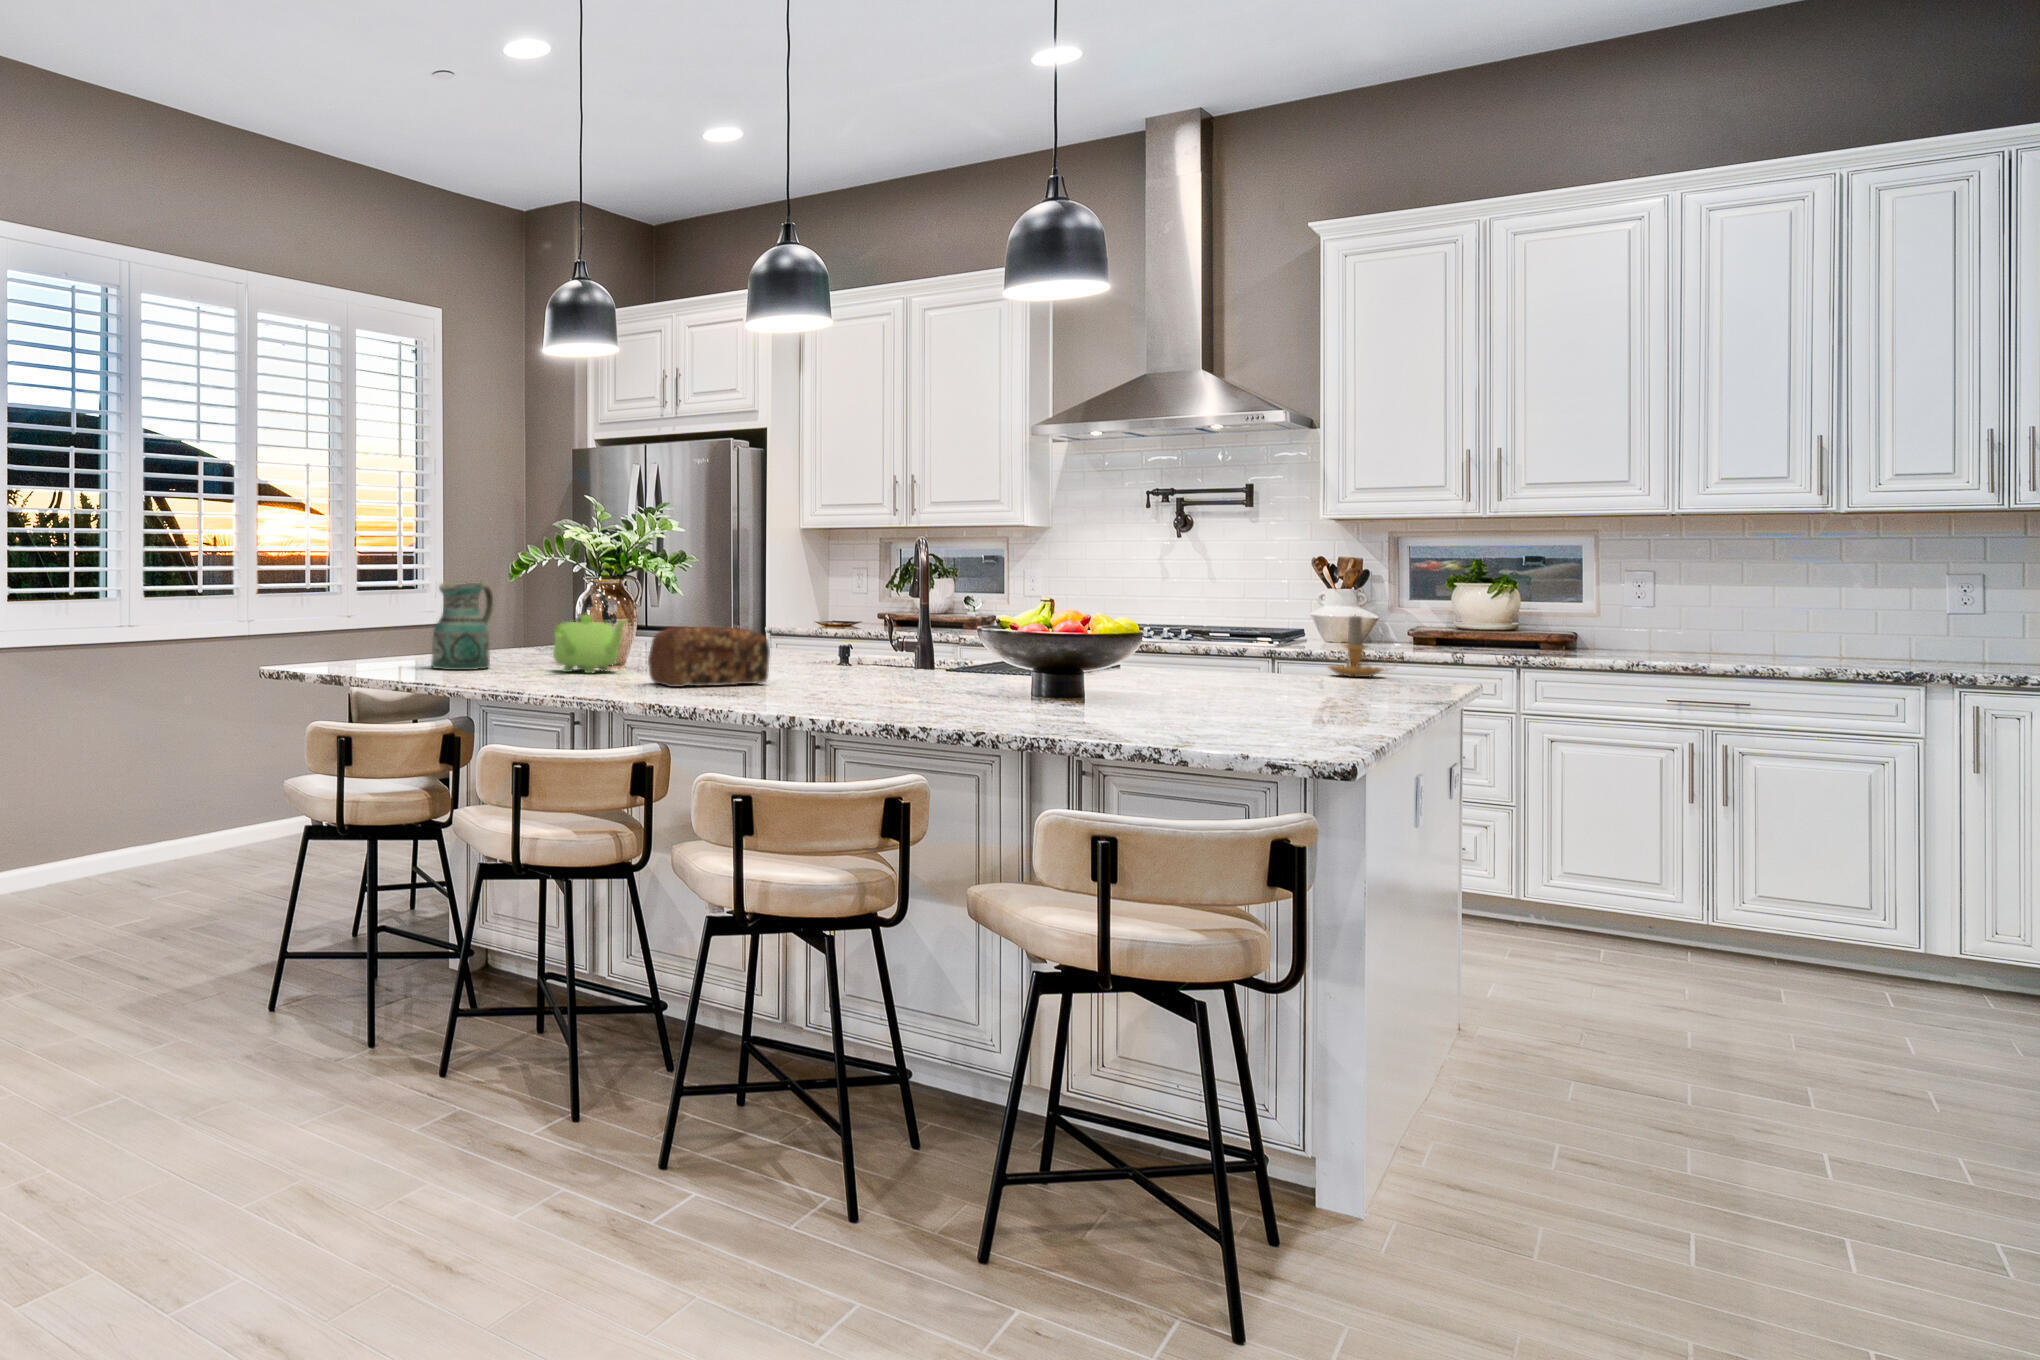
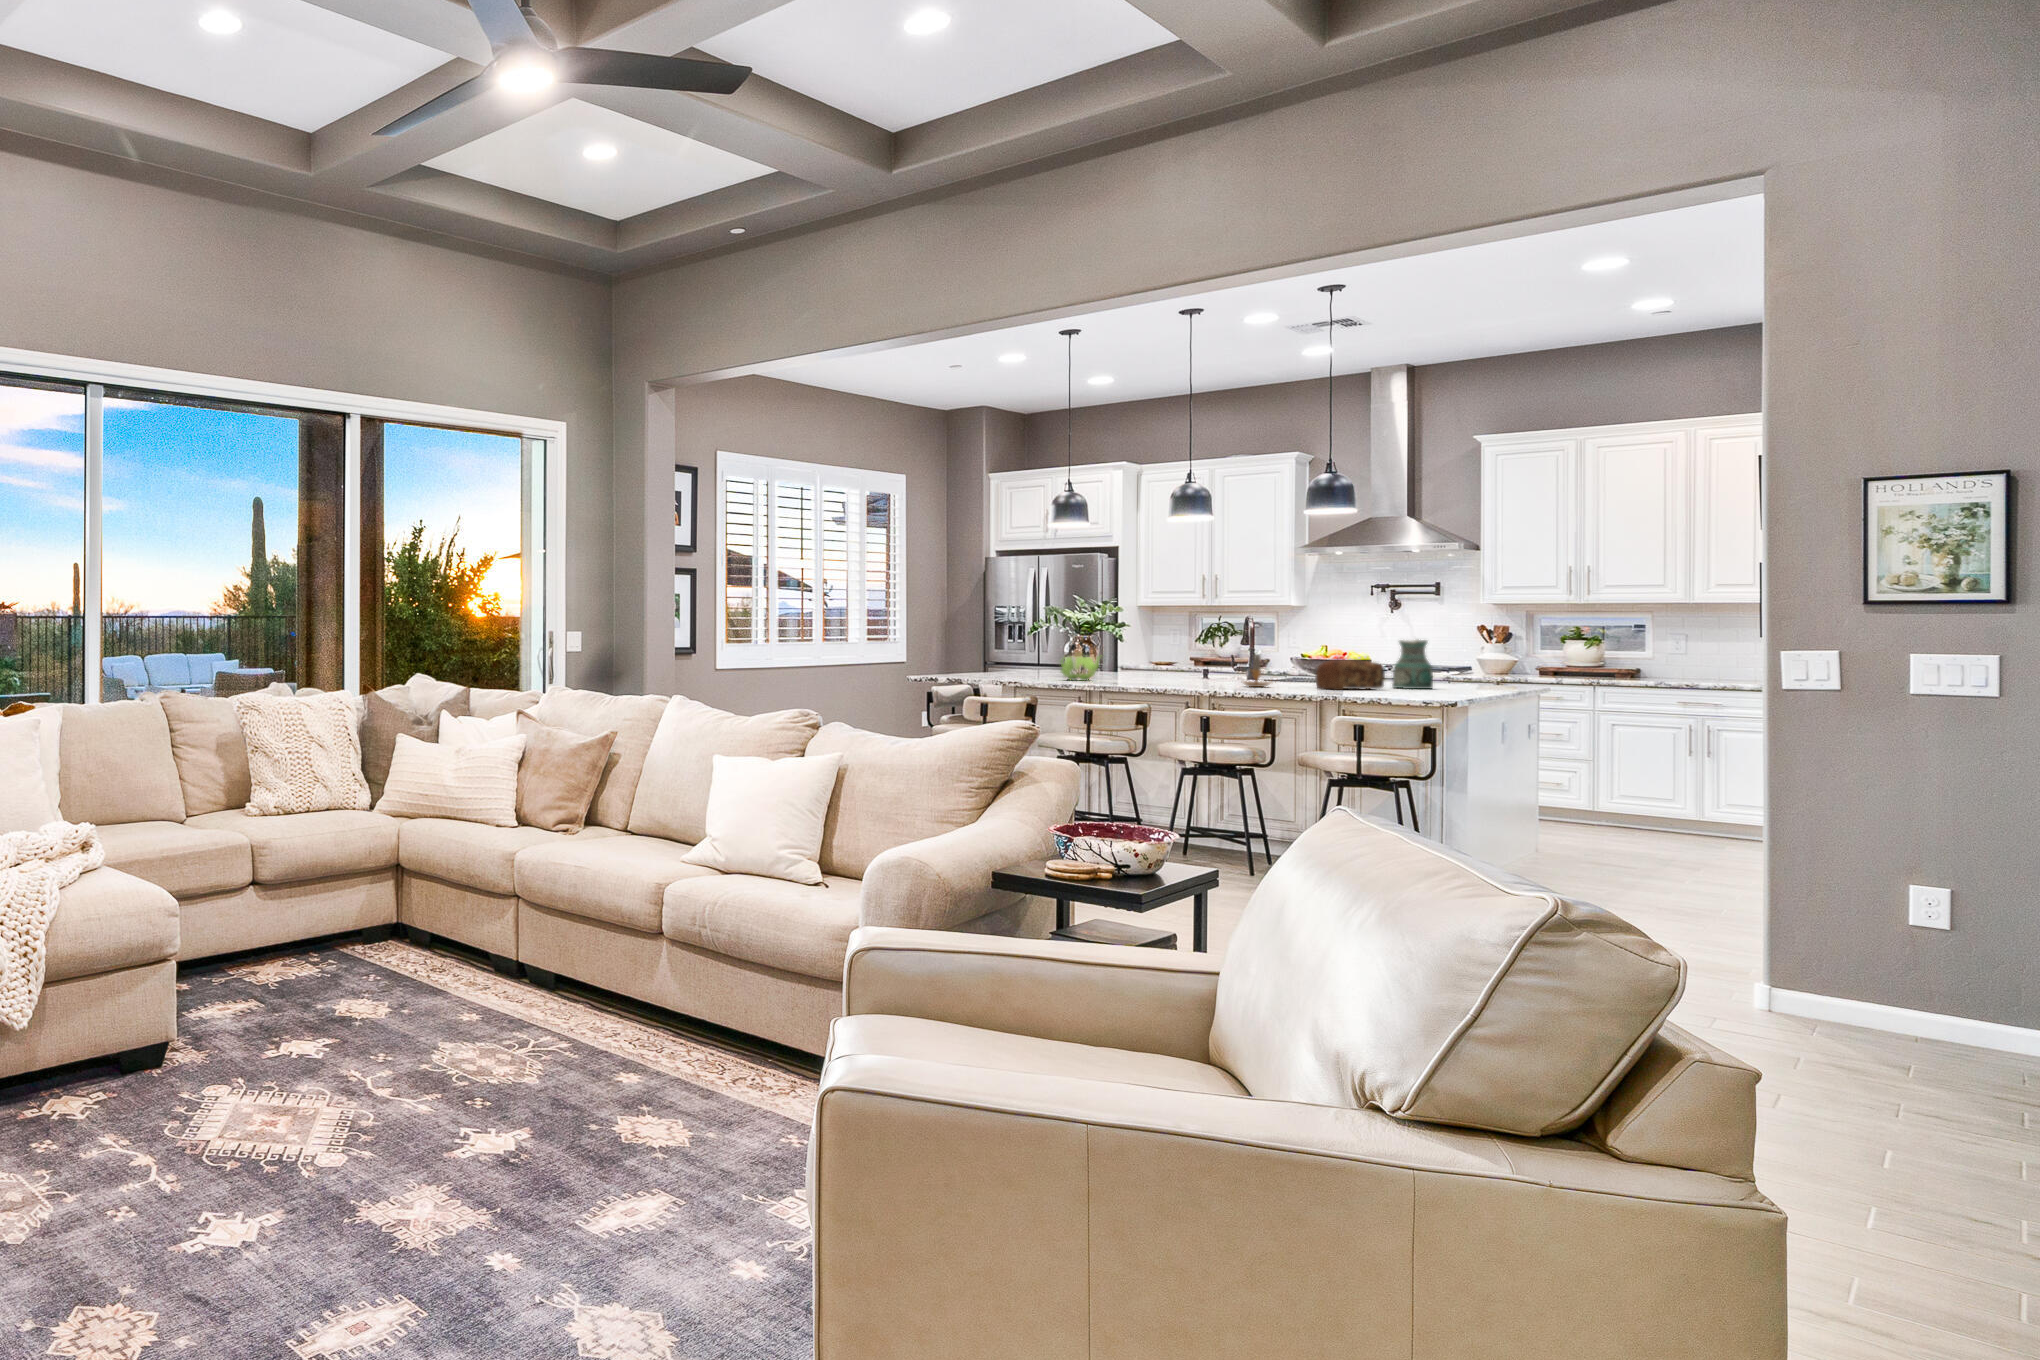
ceramic pitcher: present [431,582,493,670] -> present [1392,640,1433,689]
candle: present [1329,615,1395,677] -> present [1244,654,1272,687]
bread loaf: present [648,626,770,687] -> present [1315,660,1385,690]

